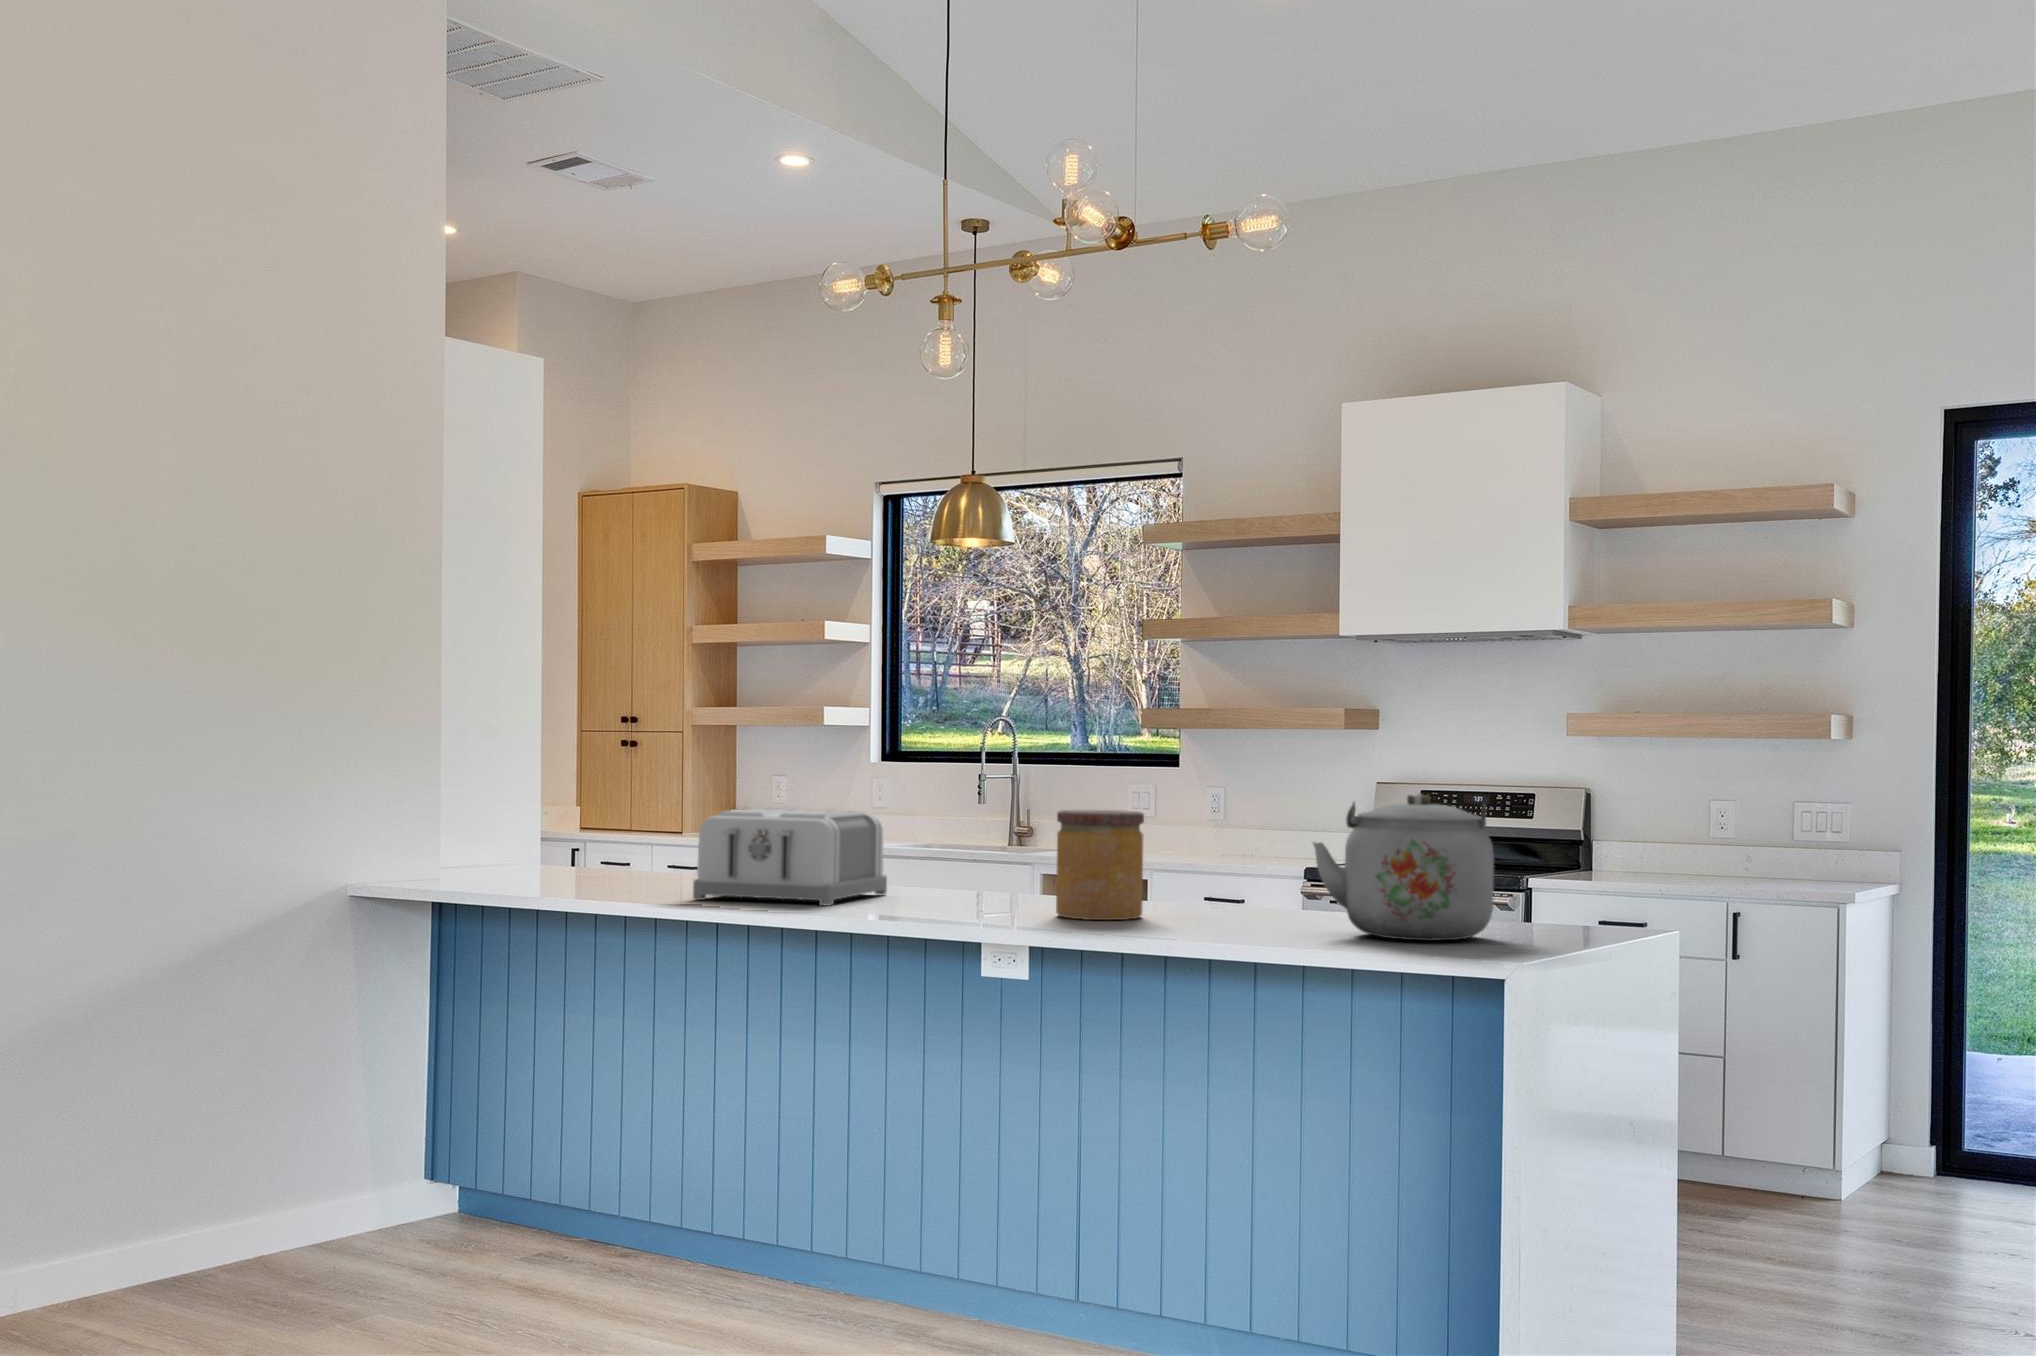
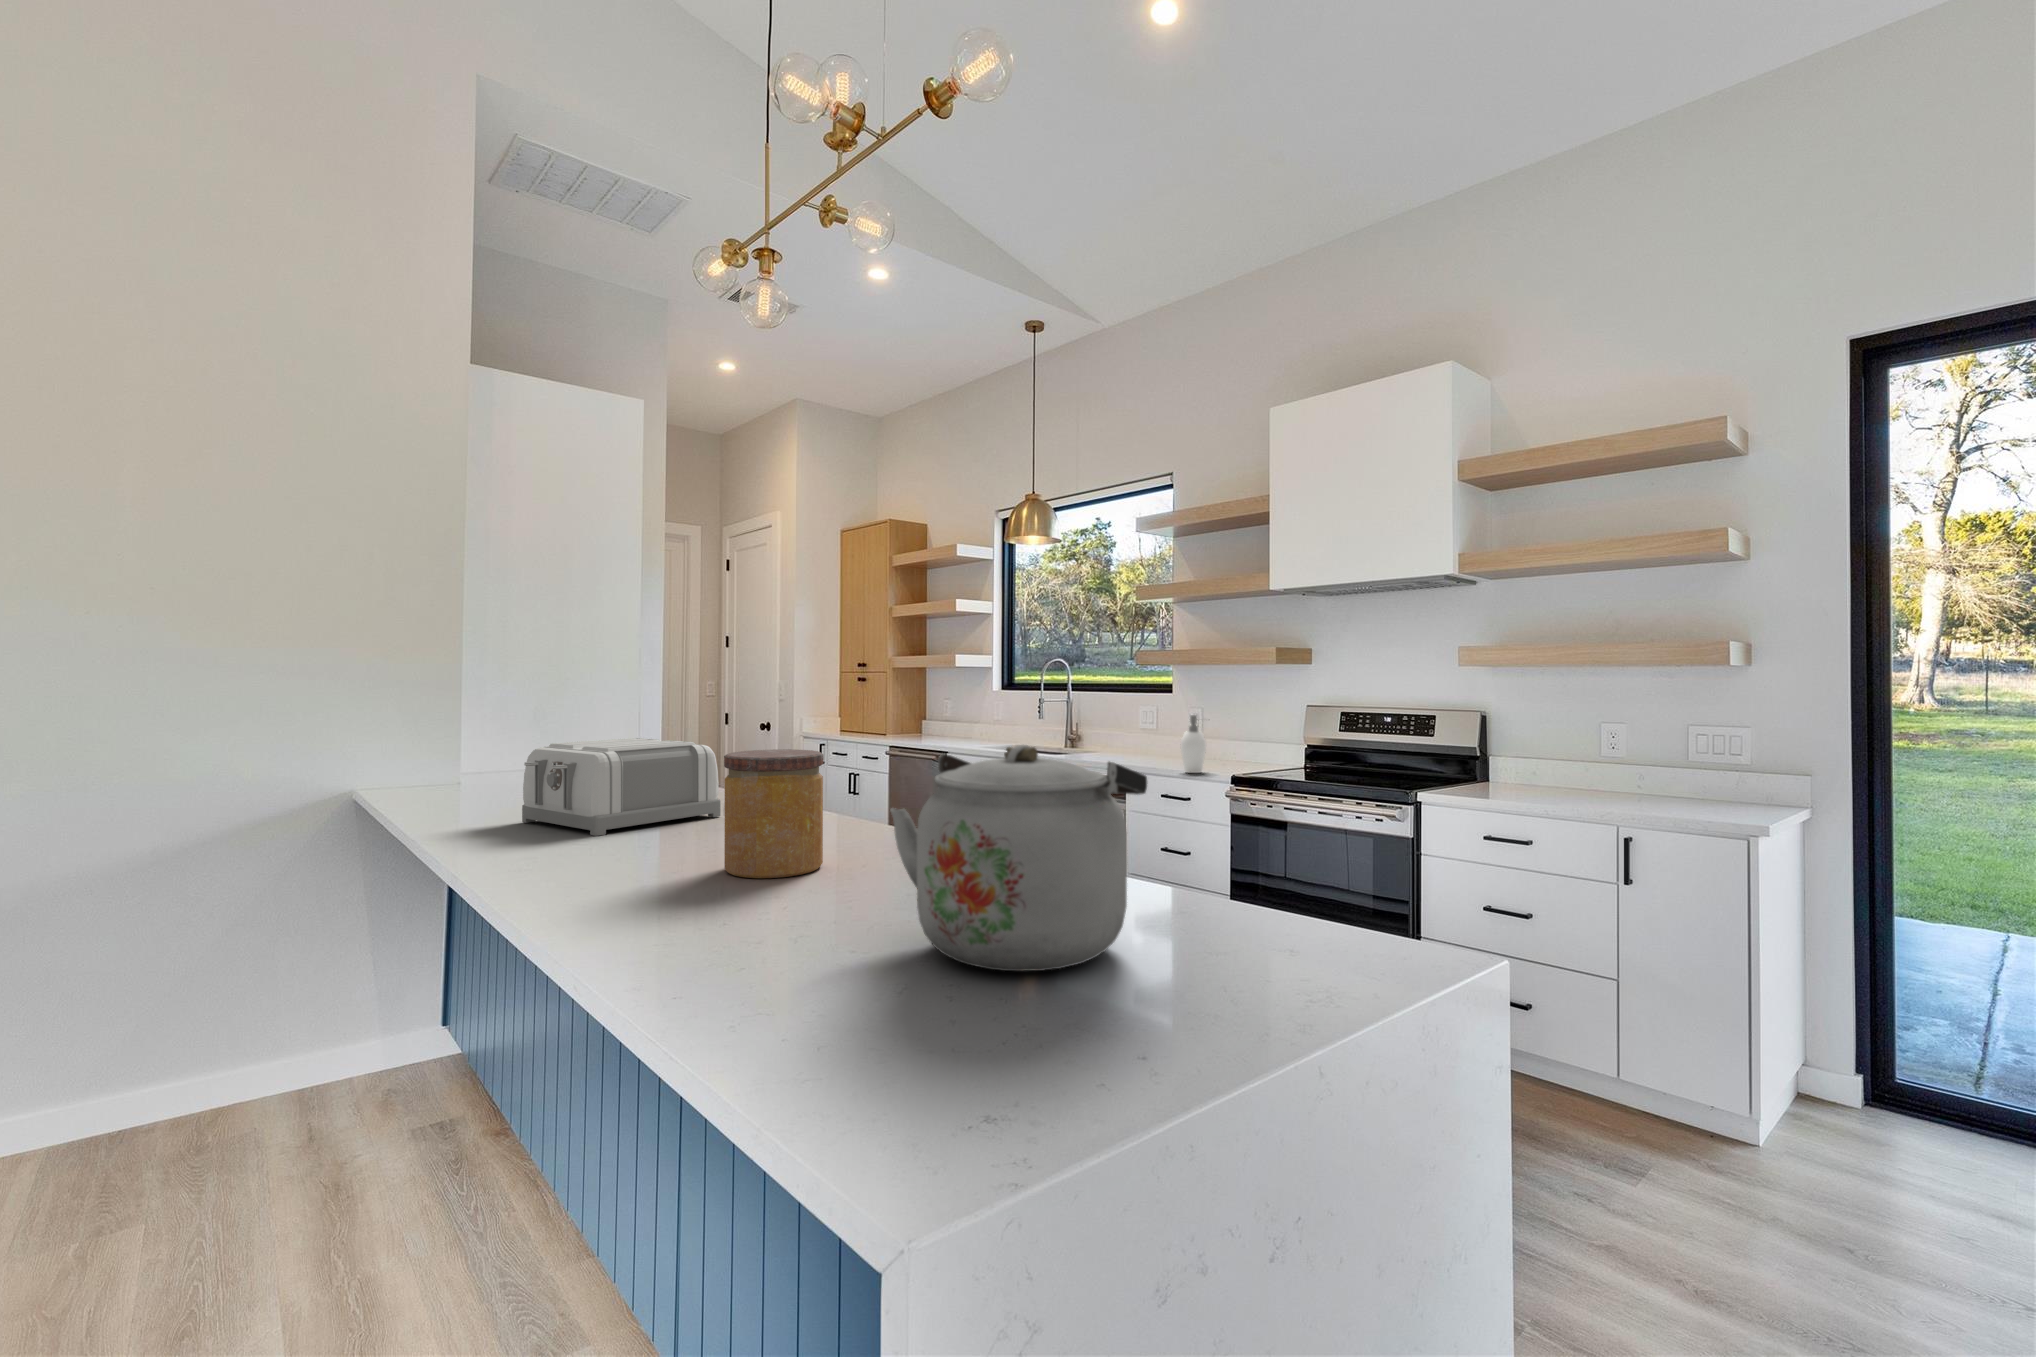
soap dispenser: none [1230,793,1271,867] -> present [1180,715,1206,773]

